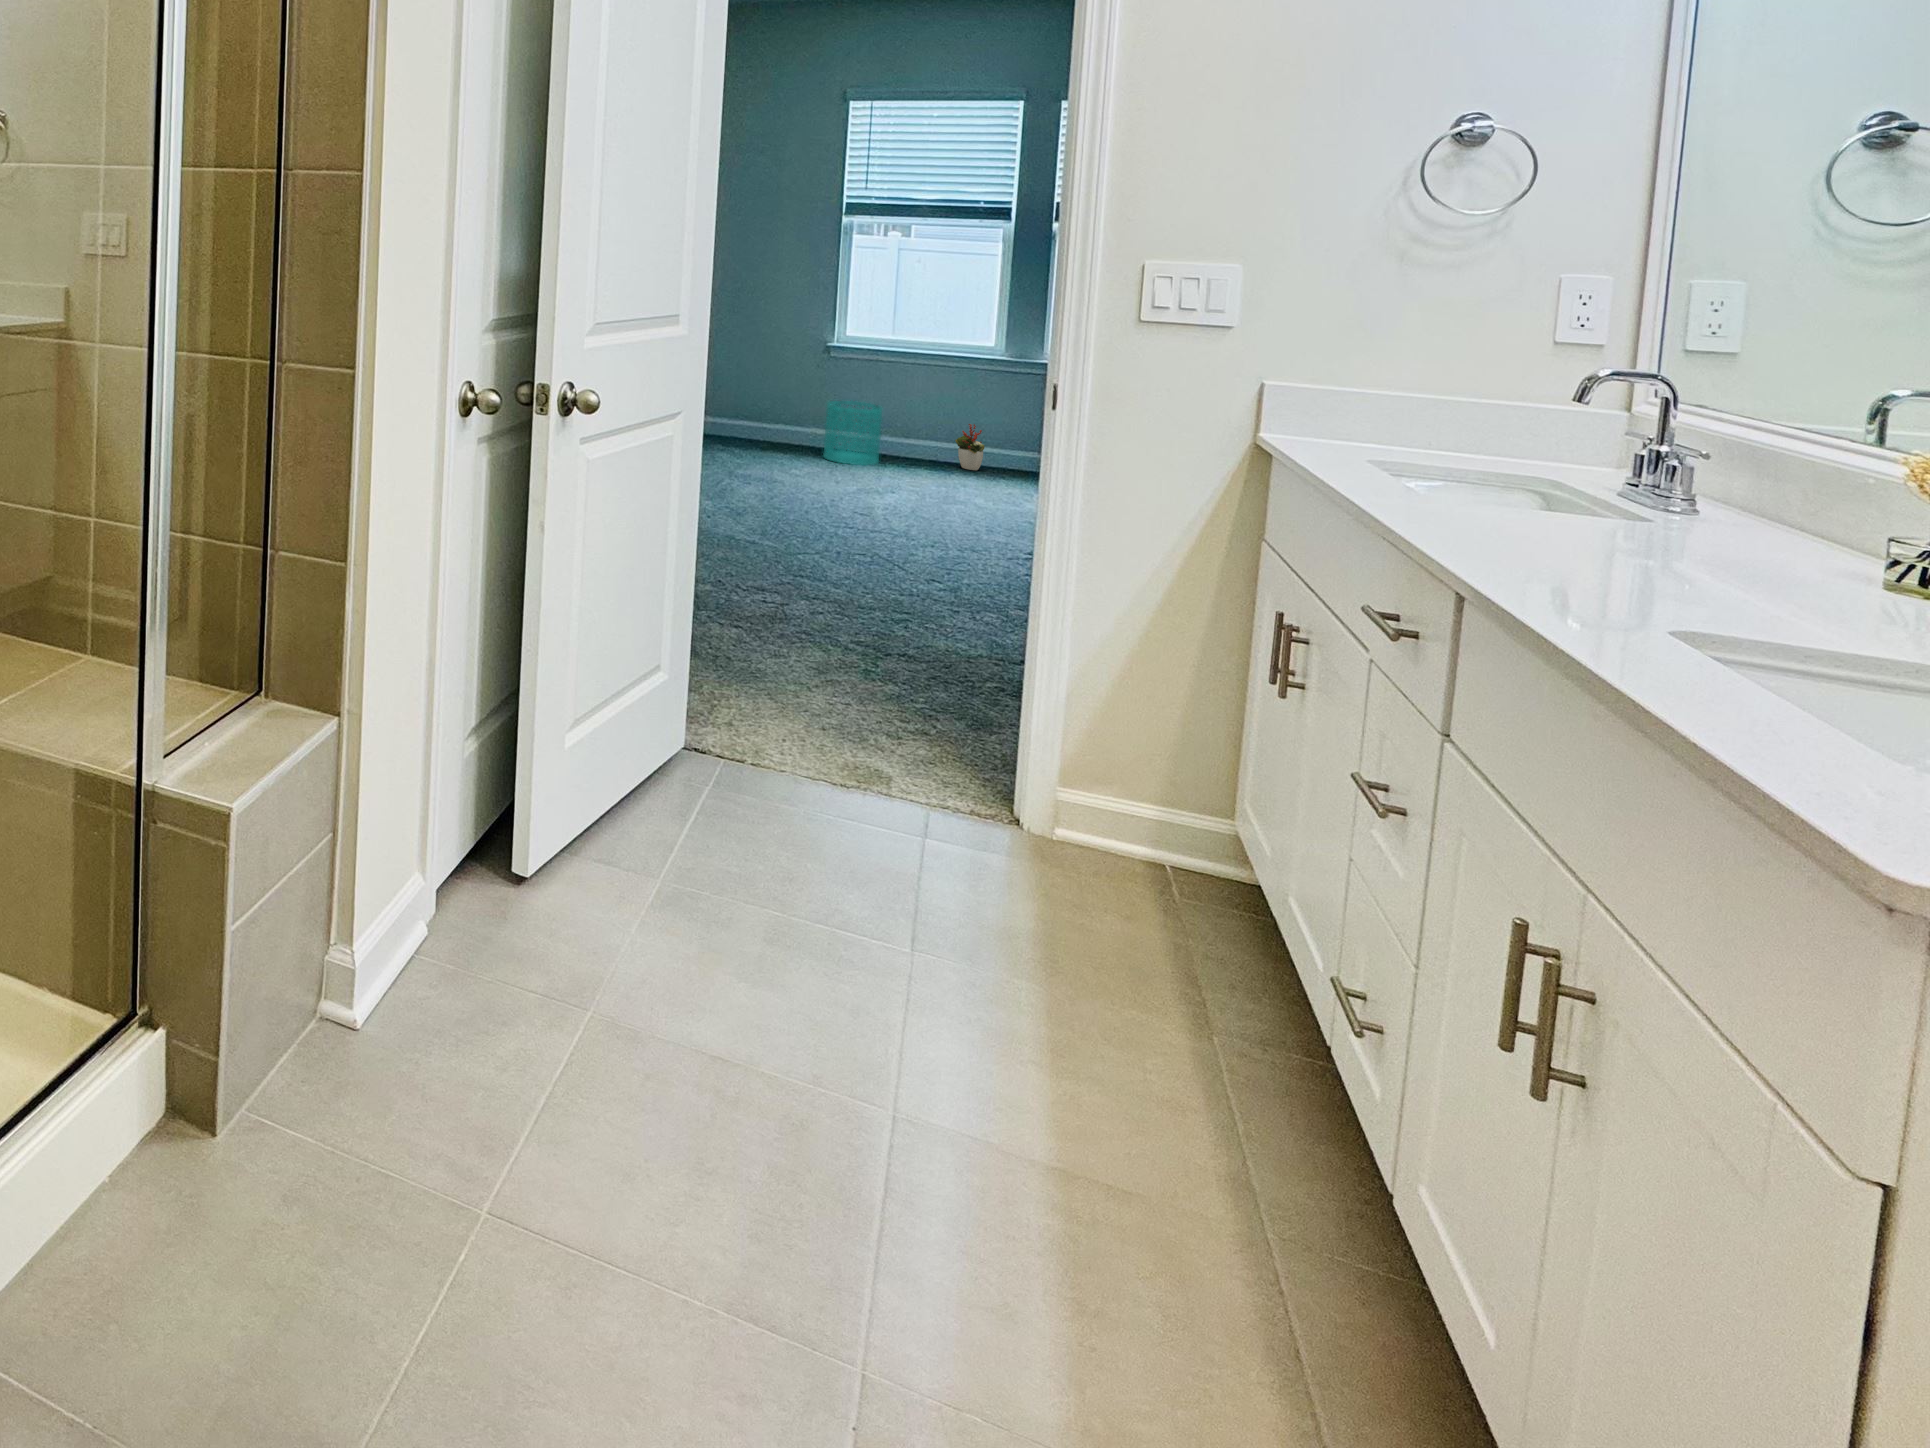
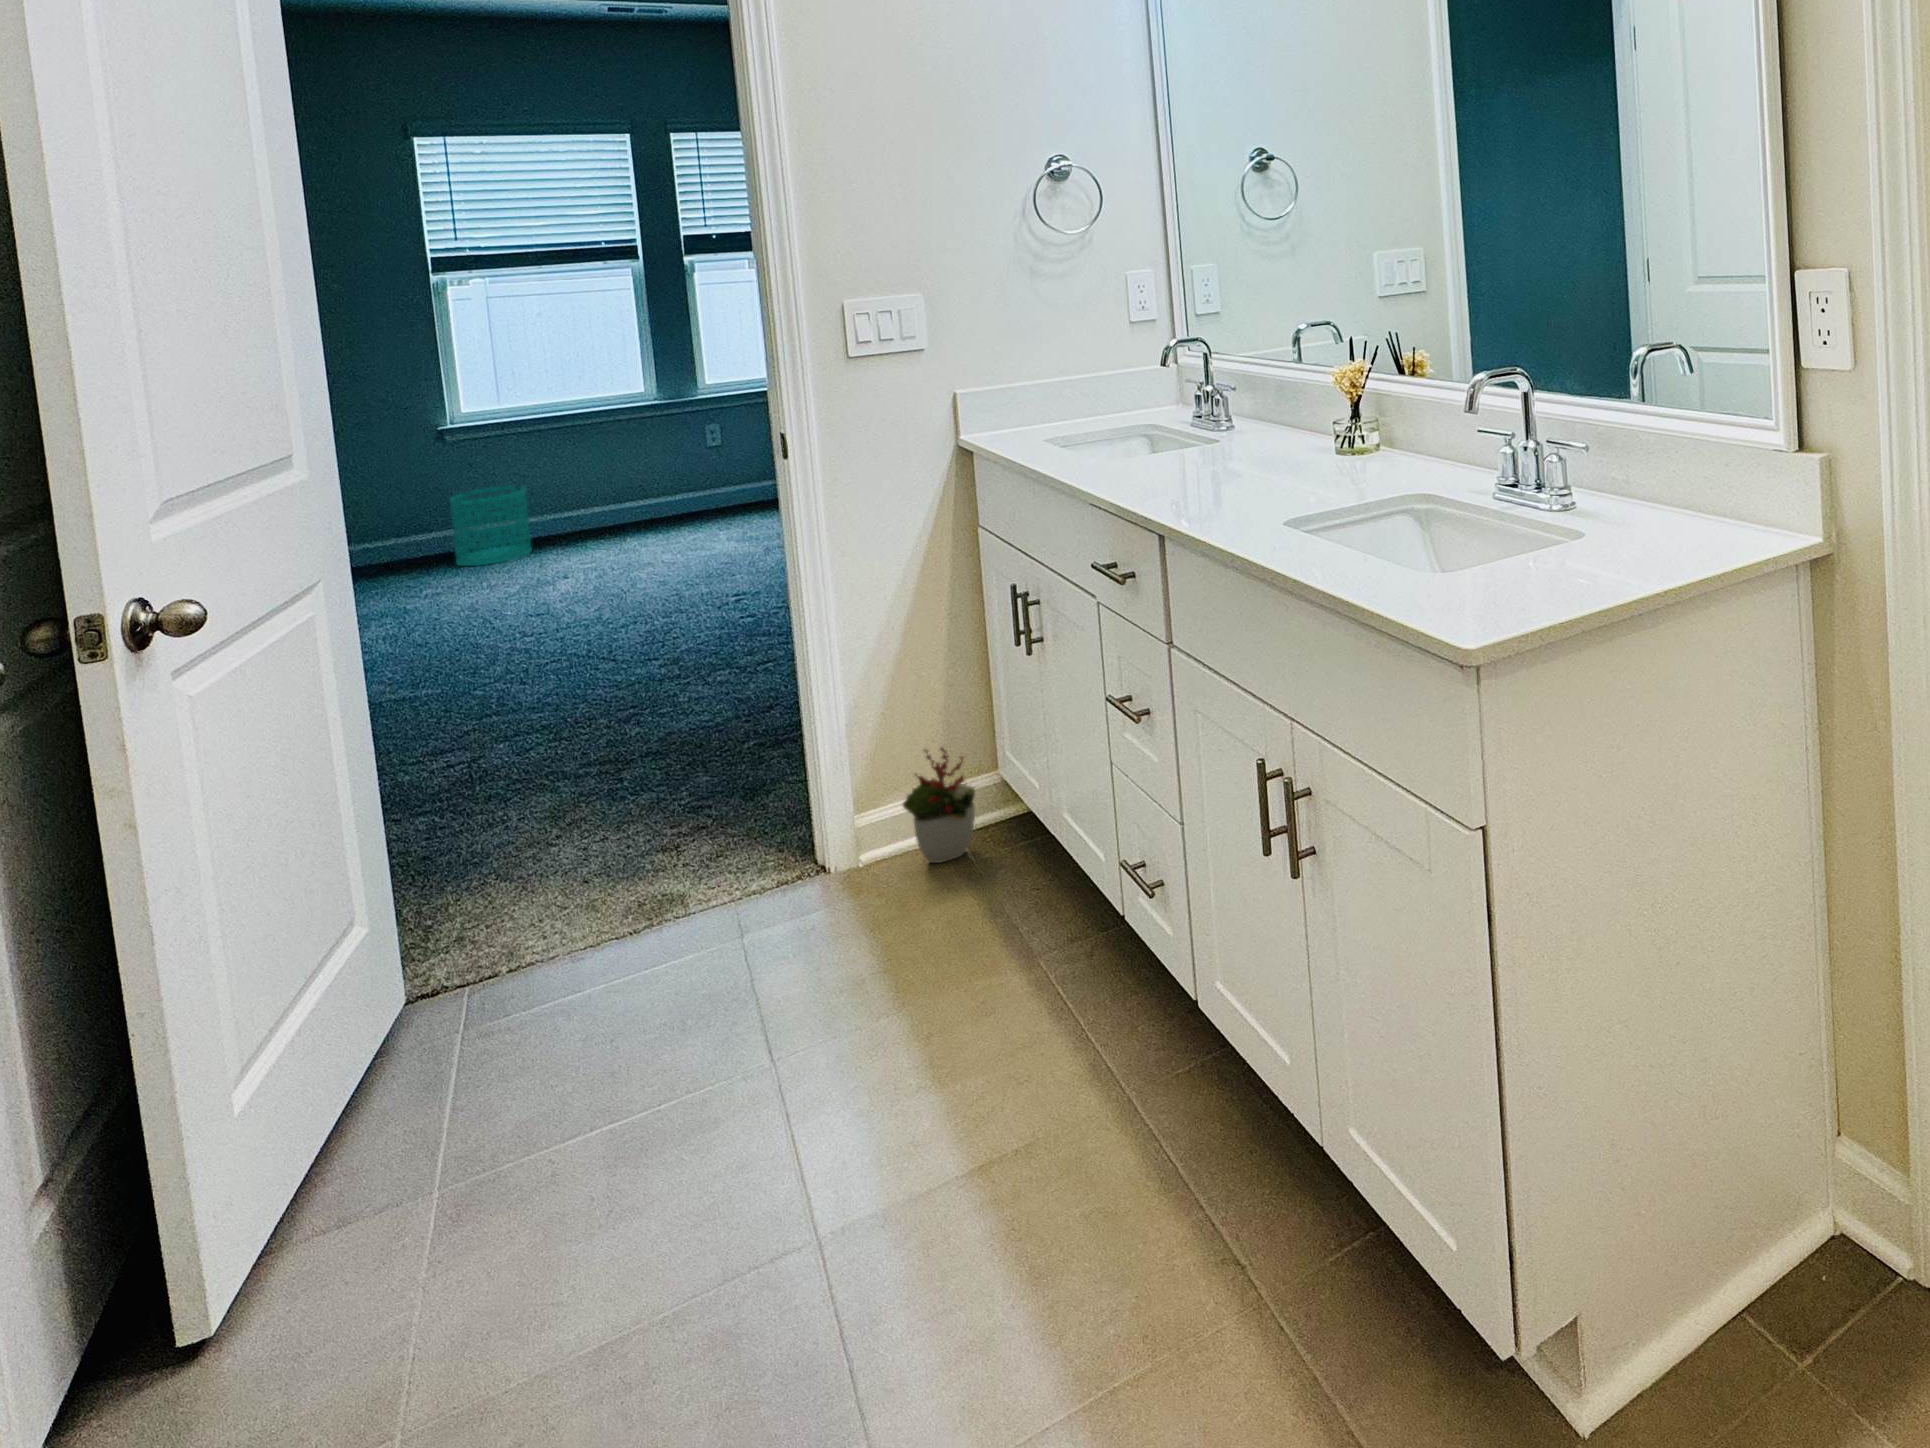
decorative plant: present [955,424,985,470] -> present [903,748,975,863]

